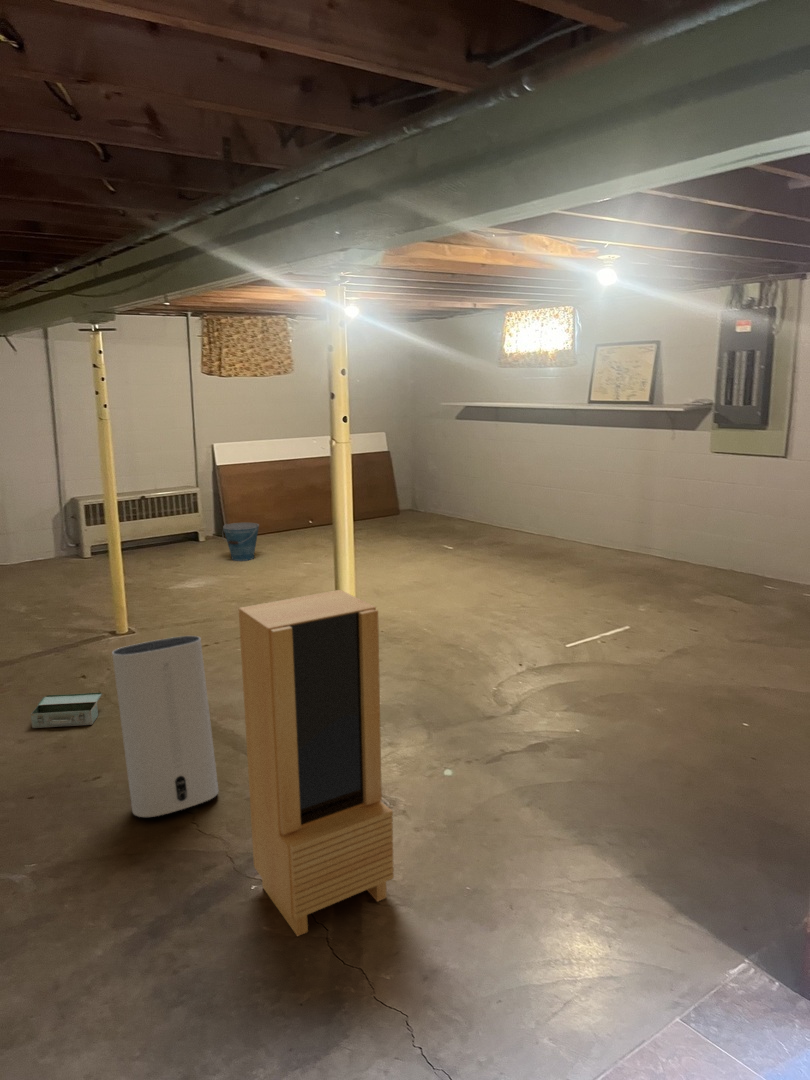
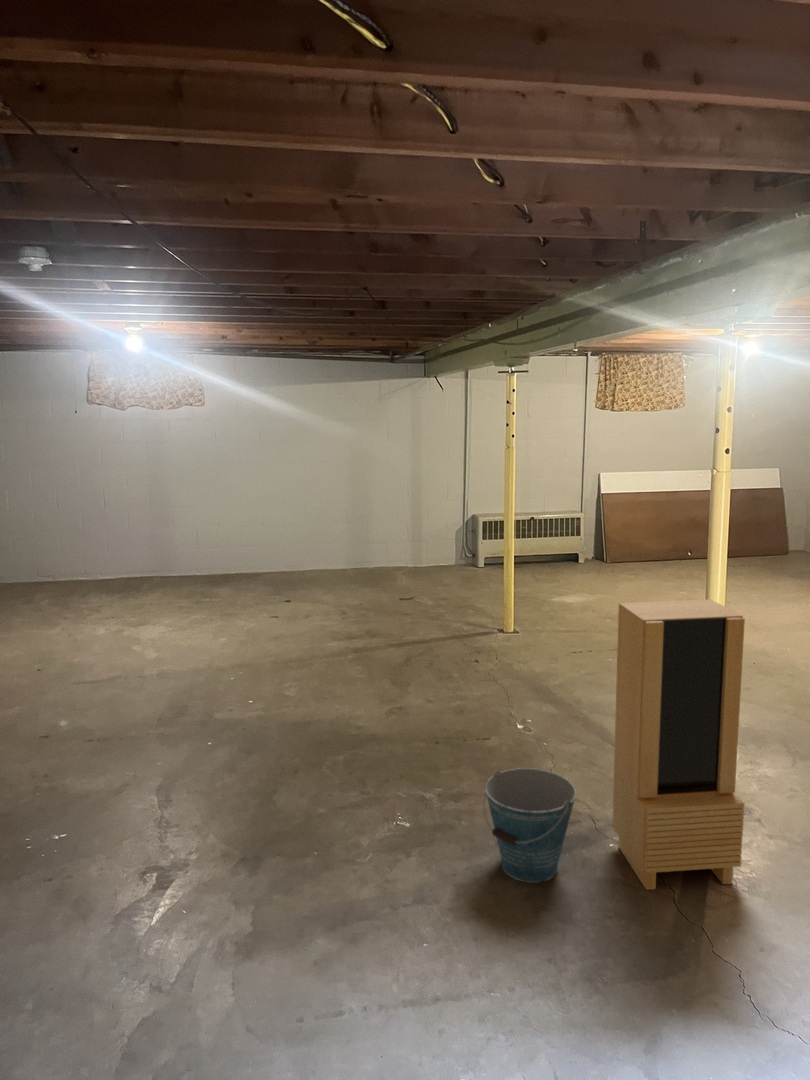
bucket: present [223,523,259,561] -> present [484,768,576,883]
air purifier: present [112,636,218,817] -> none [510,630,585,773]
toolbox: present [31,693,102,728] -> none [440,669,494,697]

